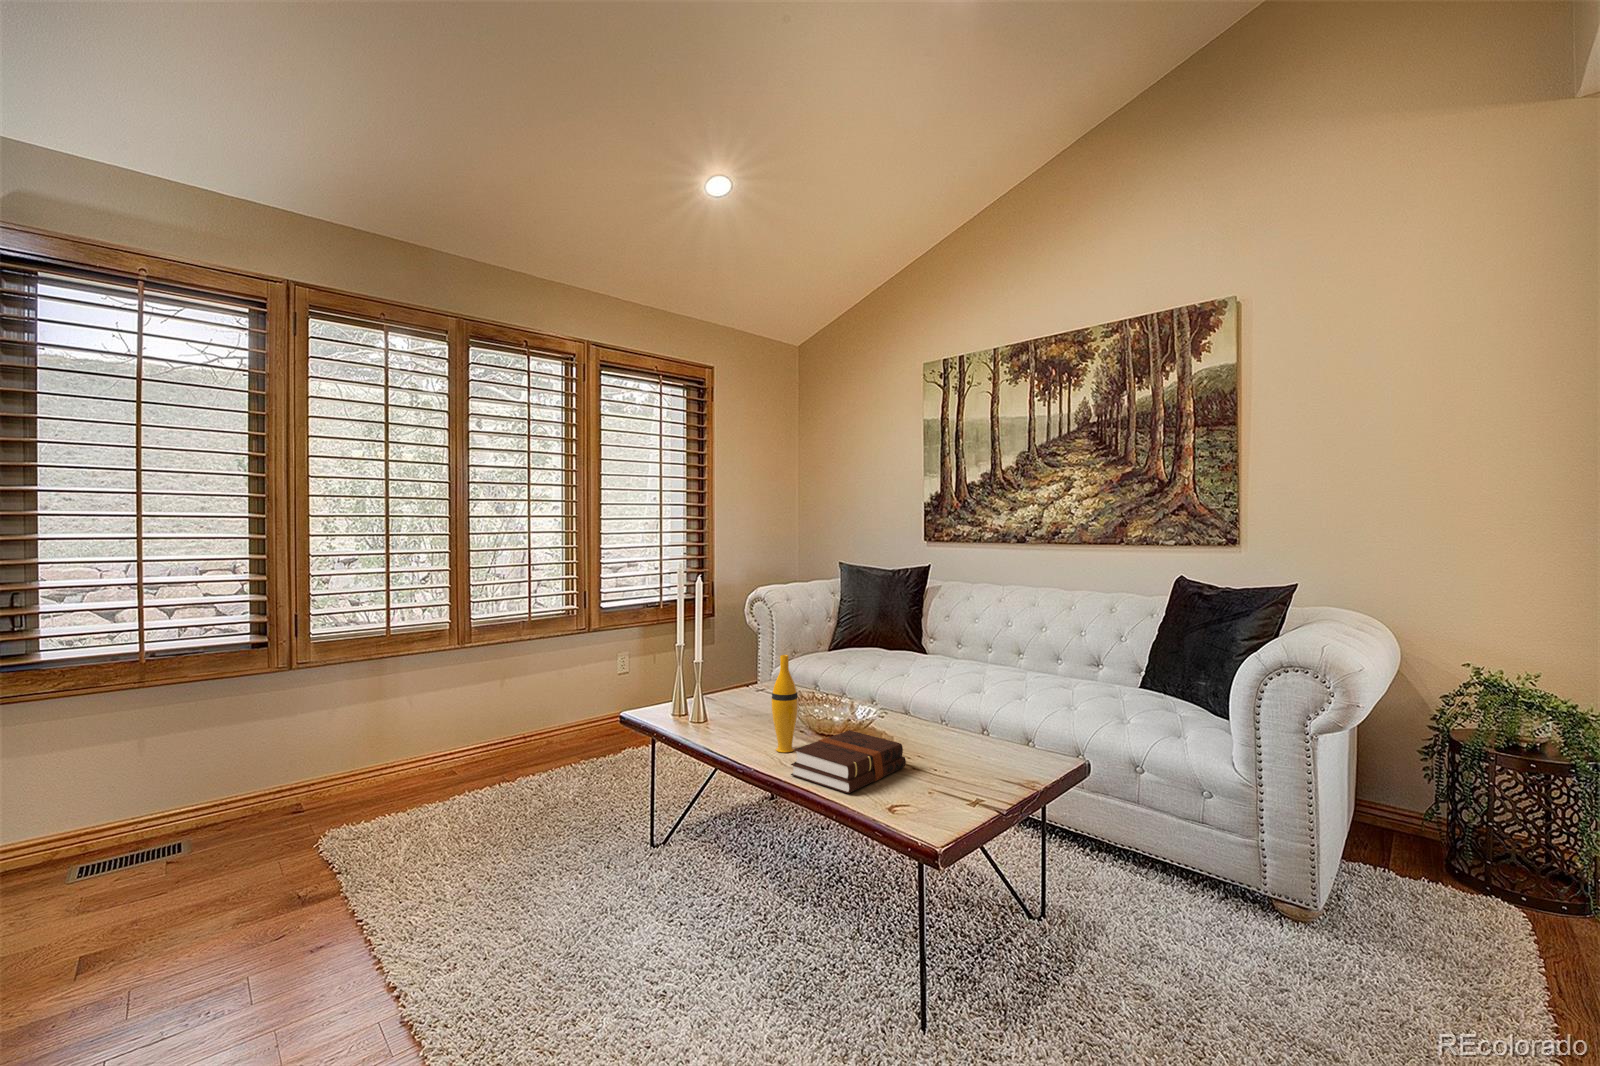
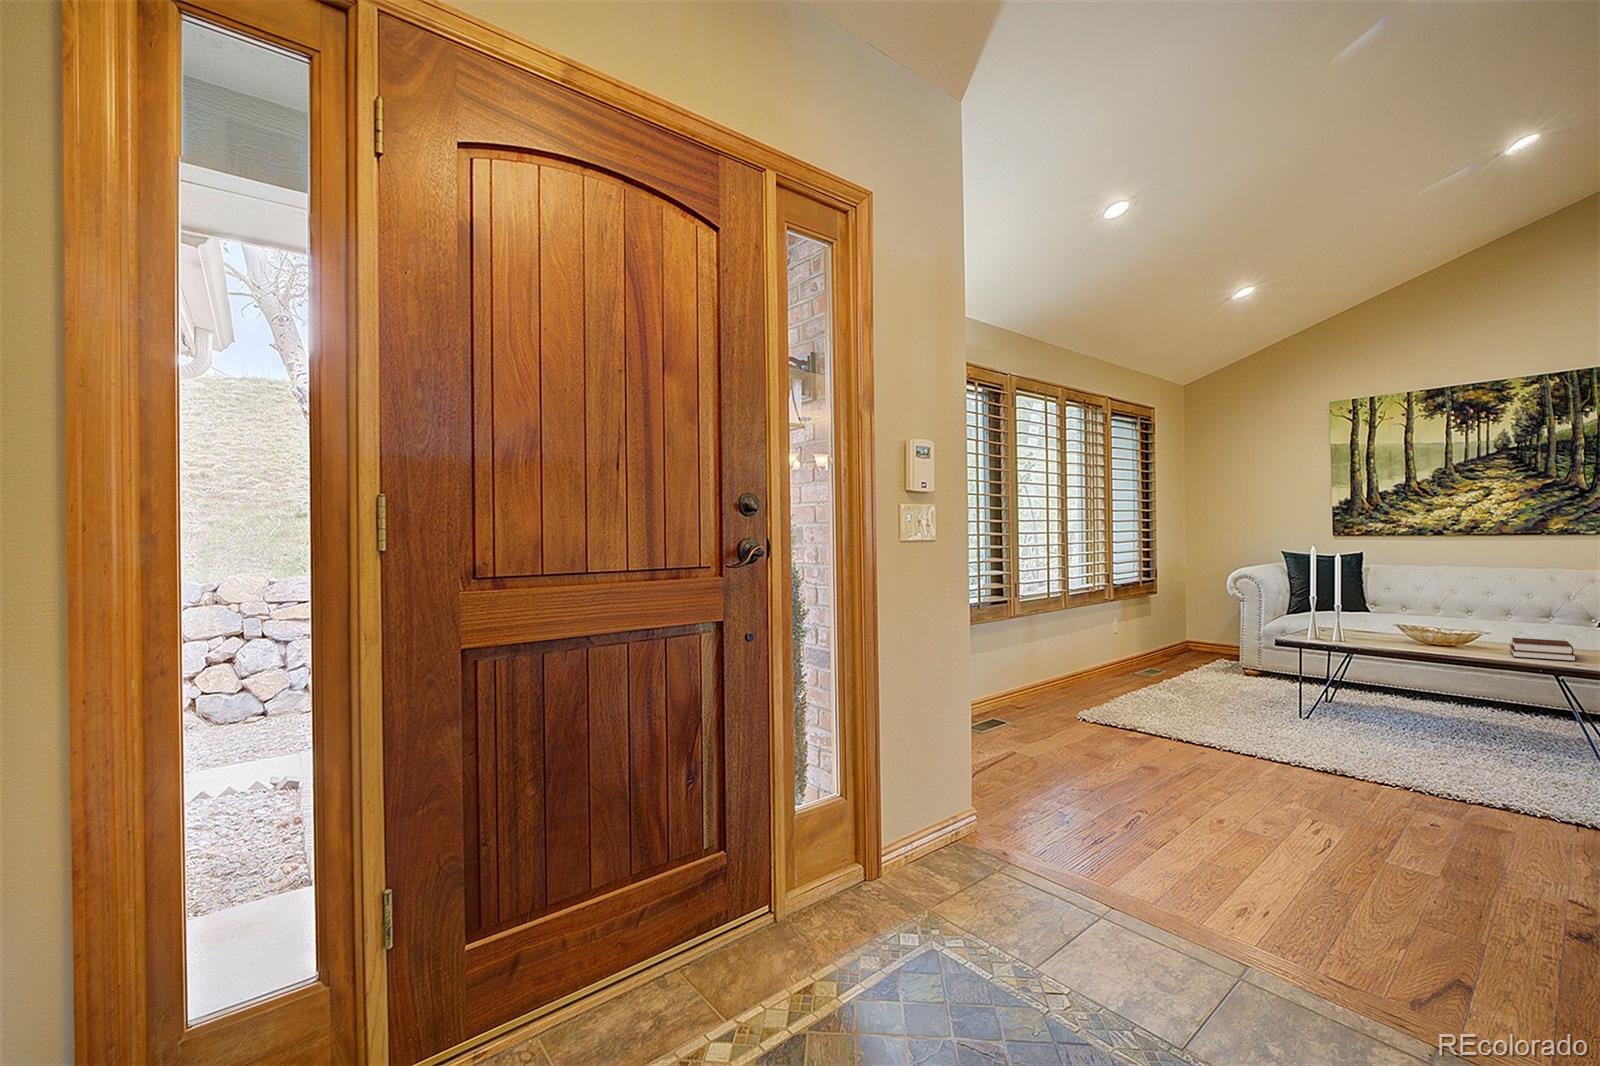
vase: present [771,655,798,753] -> none [1454,594,1477,651]

